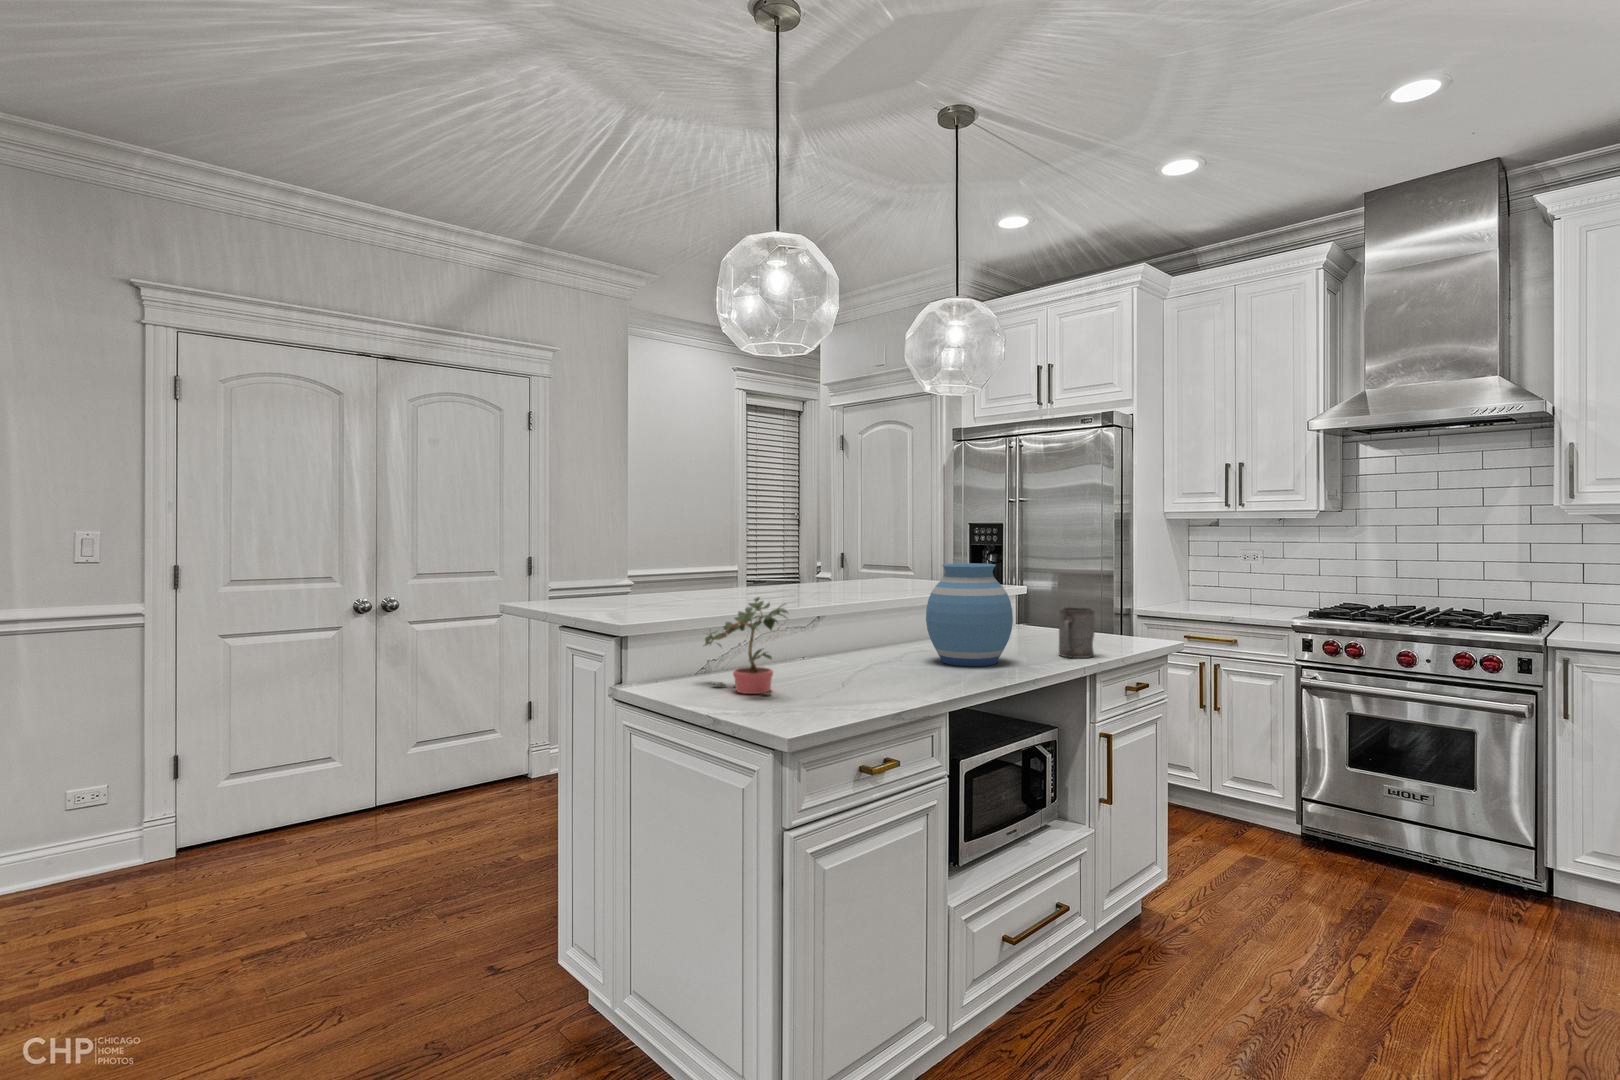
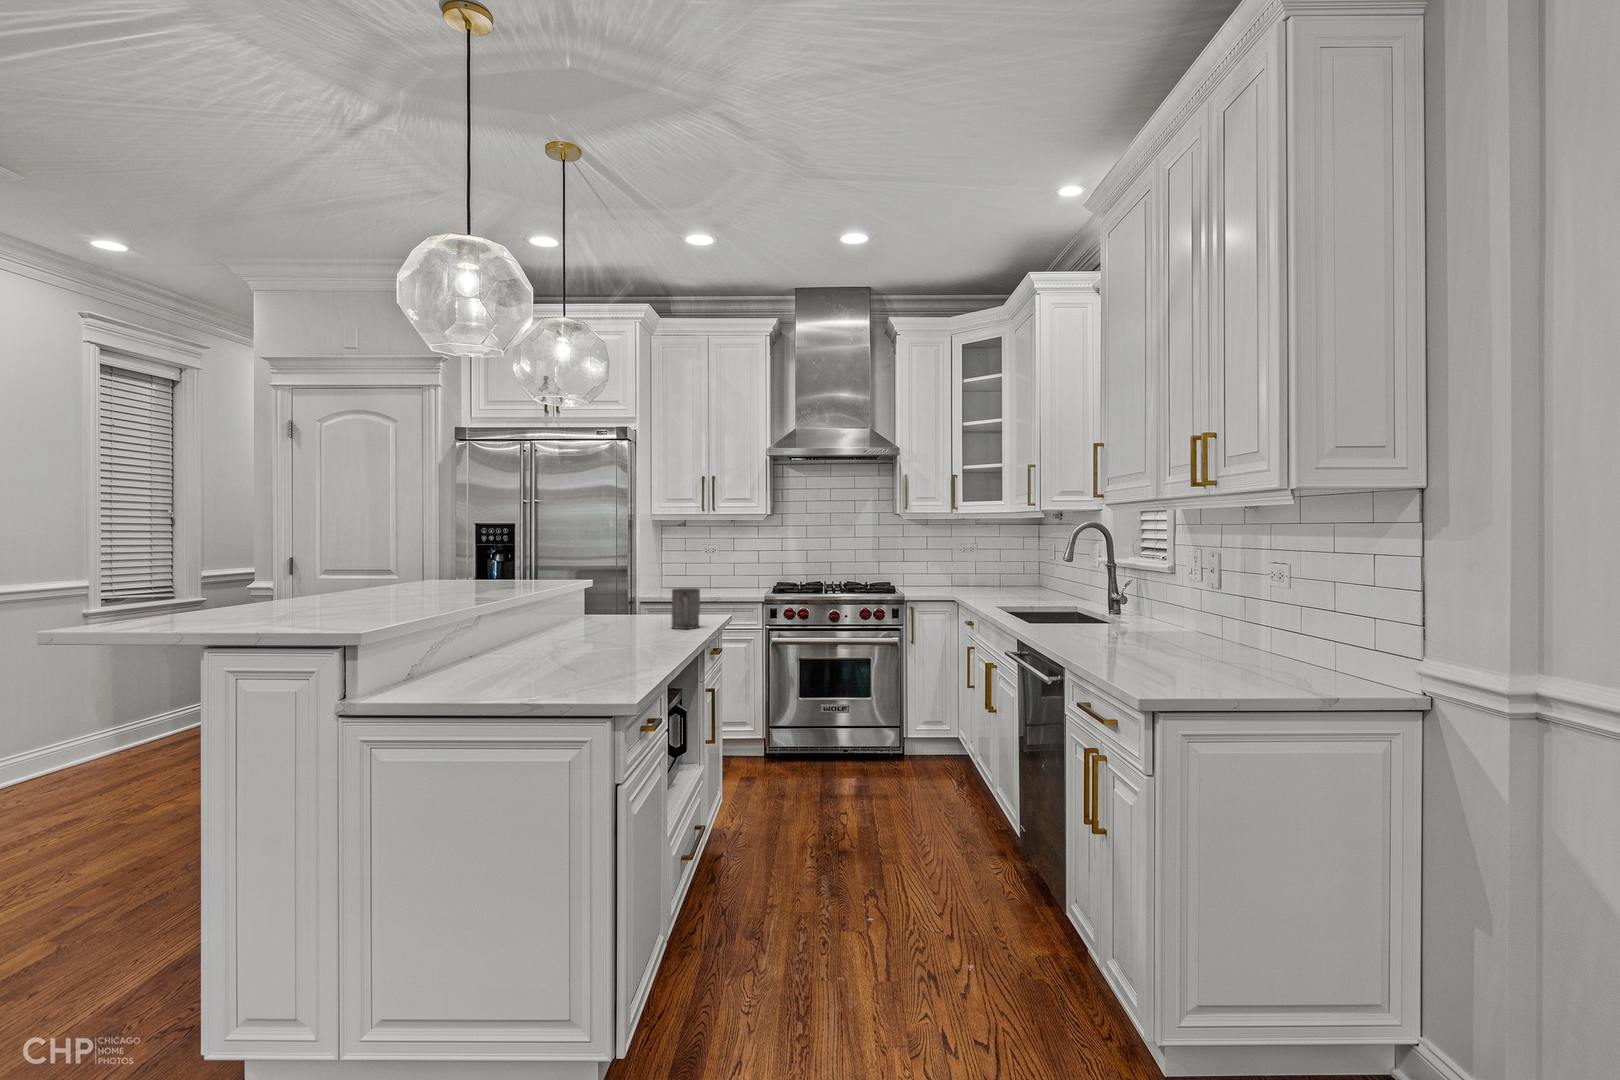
vase: present [926,563,1013,666] -> none [585,552,662,641]
potted plant: present [705,597,788,695] -> none [437,582,574,677]

